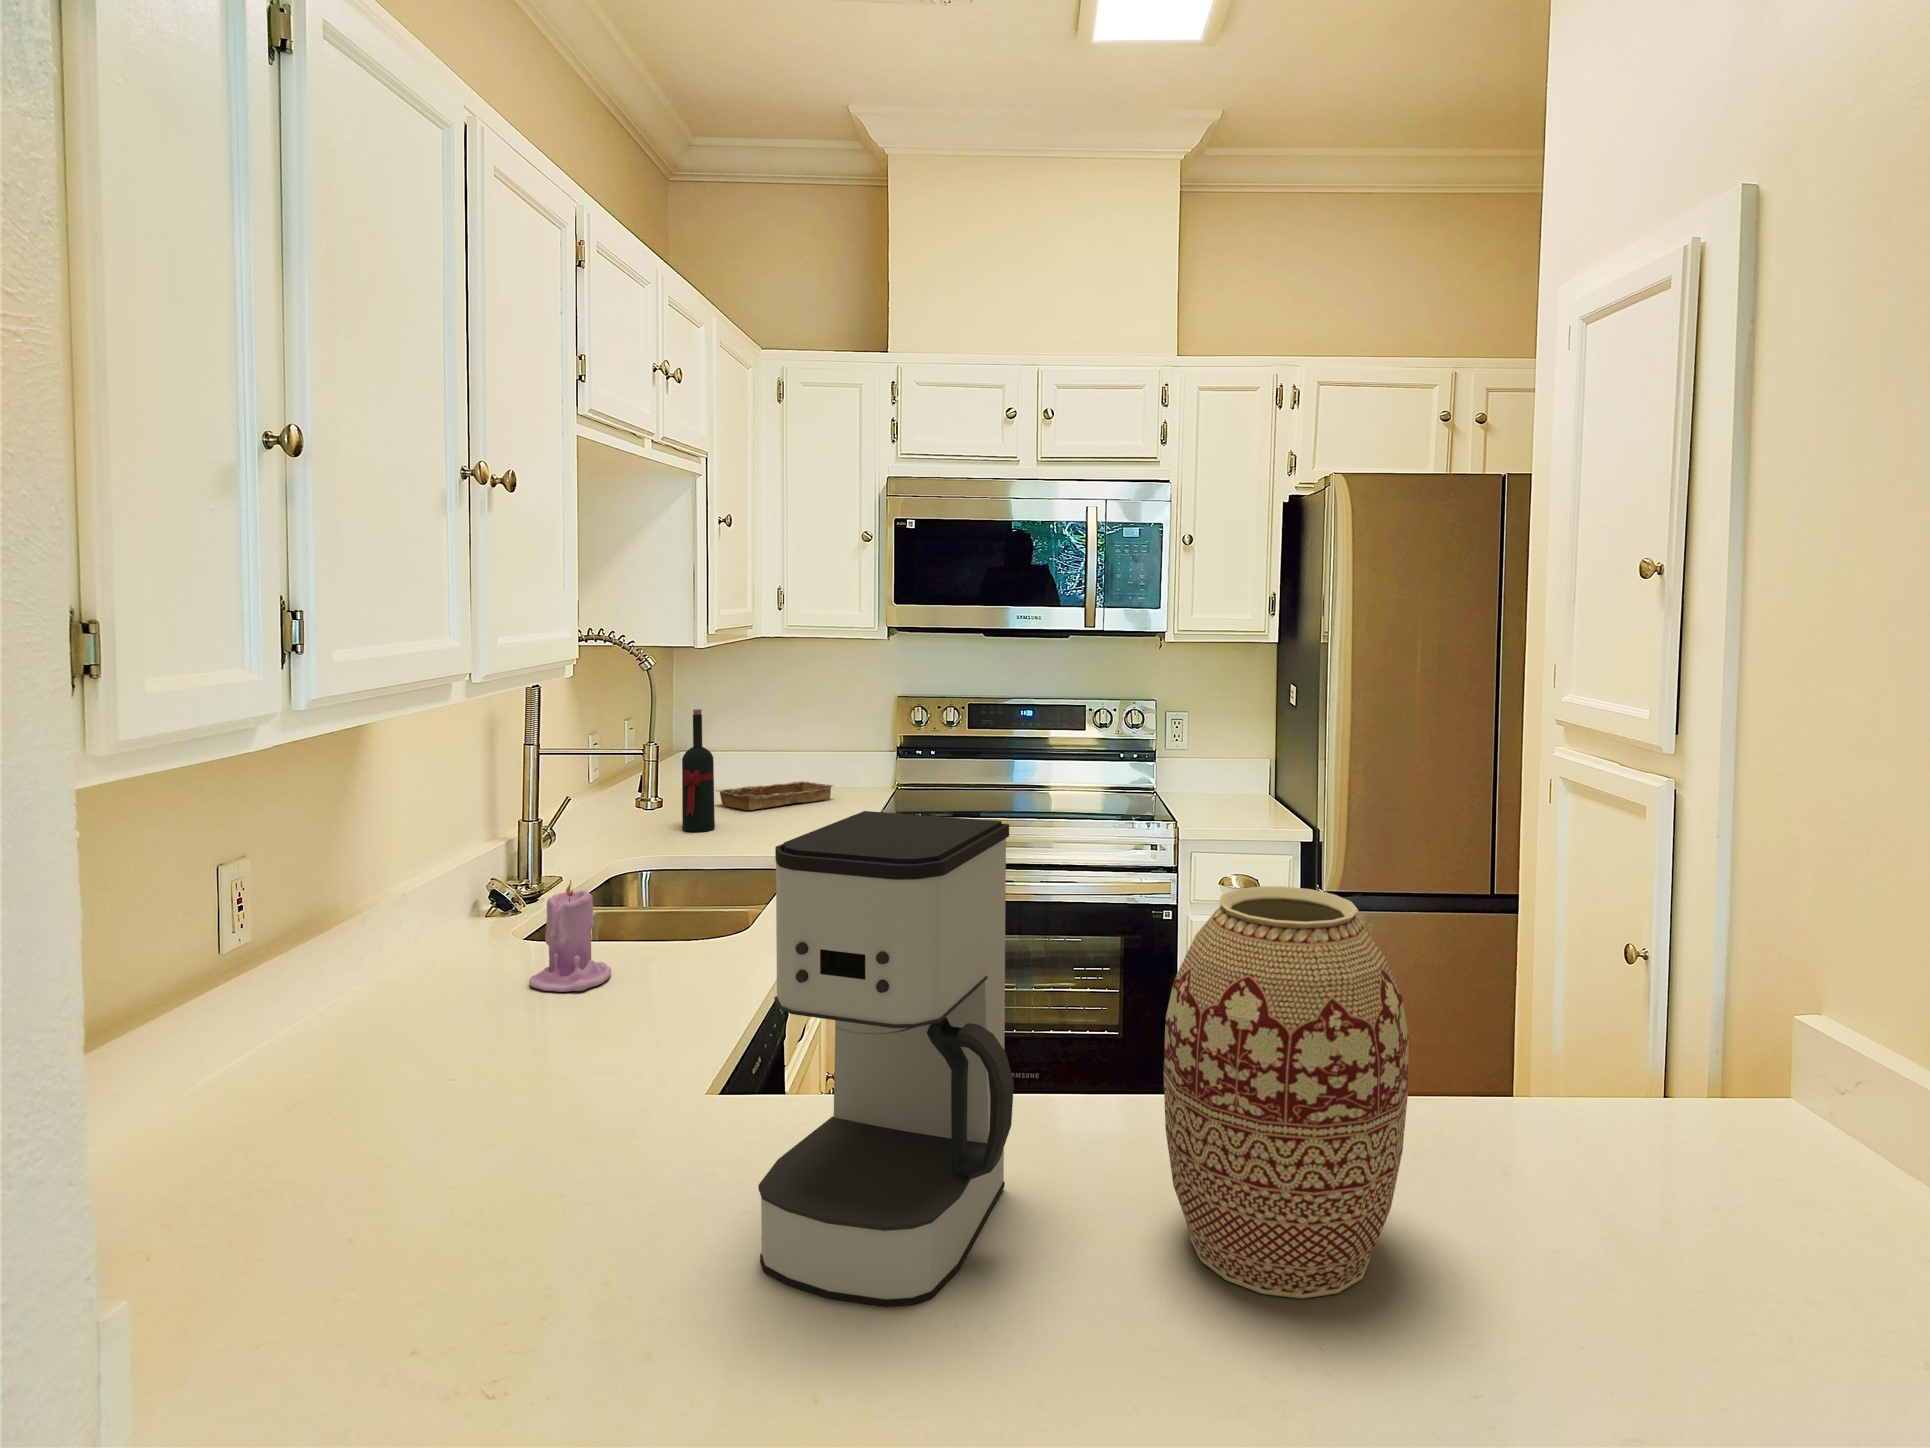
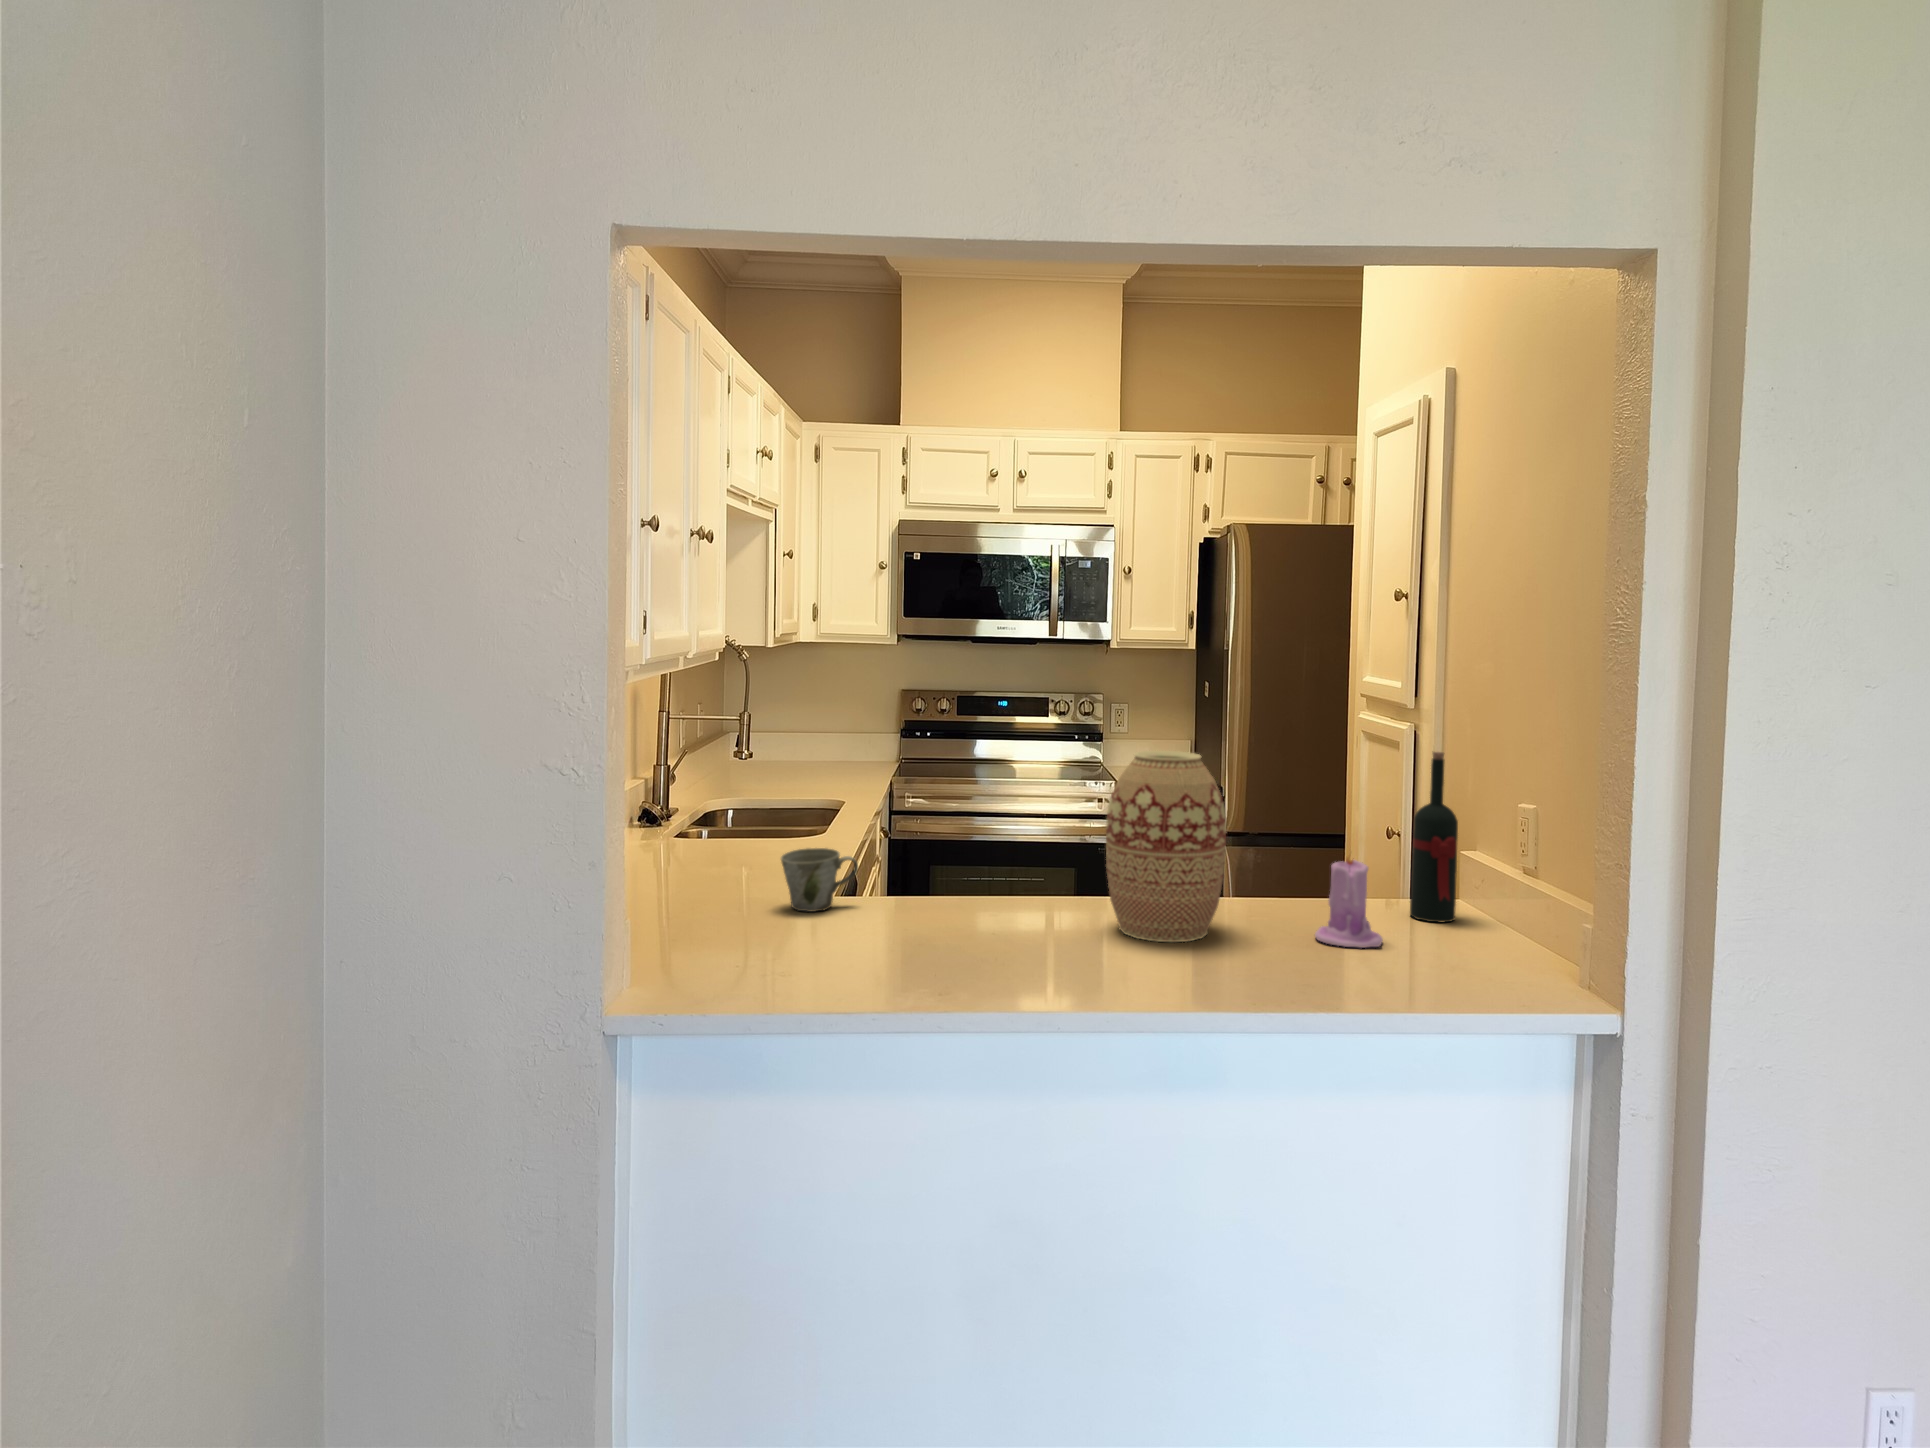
wine bottle: present [682,709,715,832] -> present [1410,752,1458,922]
tray: present [716,781,834,810] -> none [761,756,854,774]
coffee maker: present [758,811,1014,1306] -> none [902,716,1031,944]
candle: present [529,880,611,992] -> present [1315,855,1383,948]
mug: none [563,1043,711,1175] -> present [781,848,858,912]

